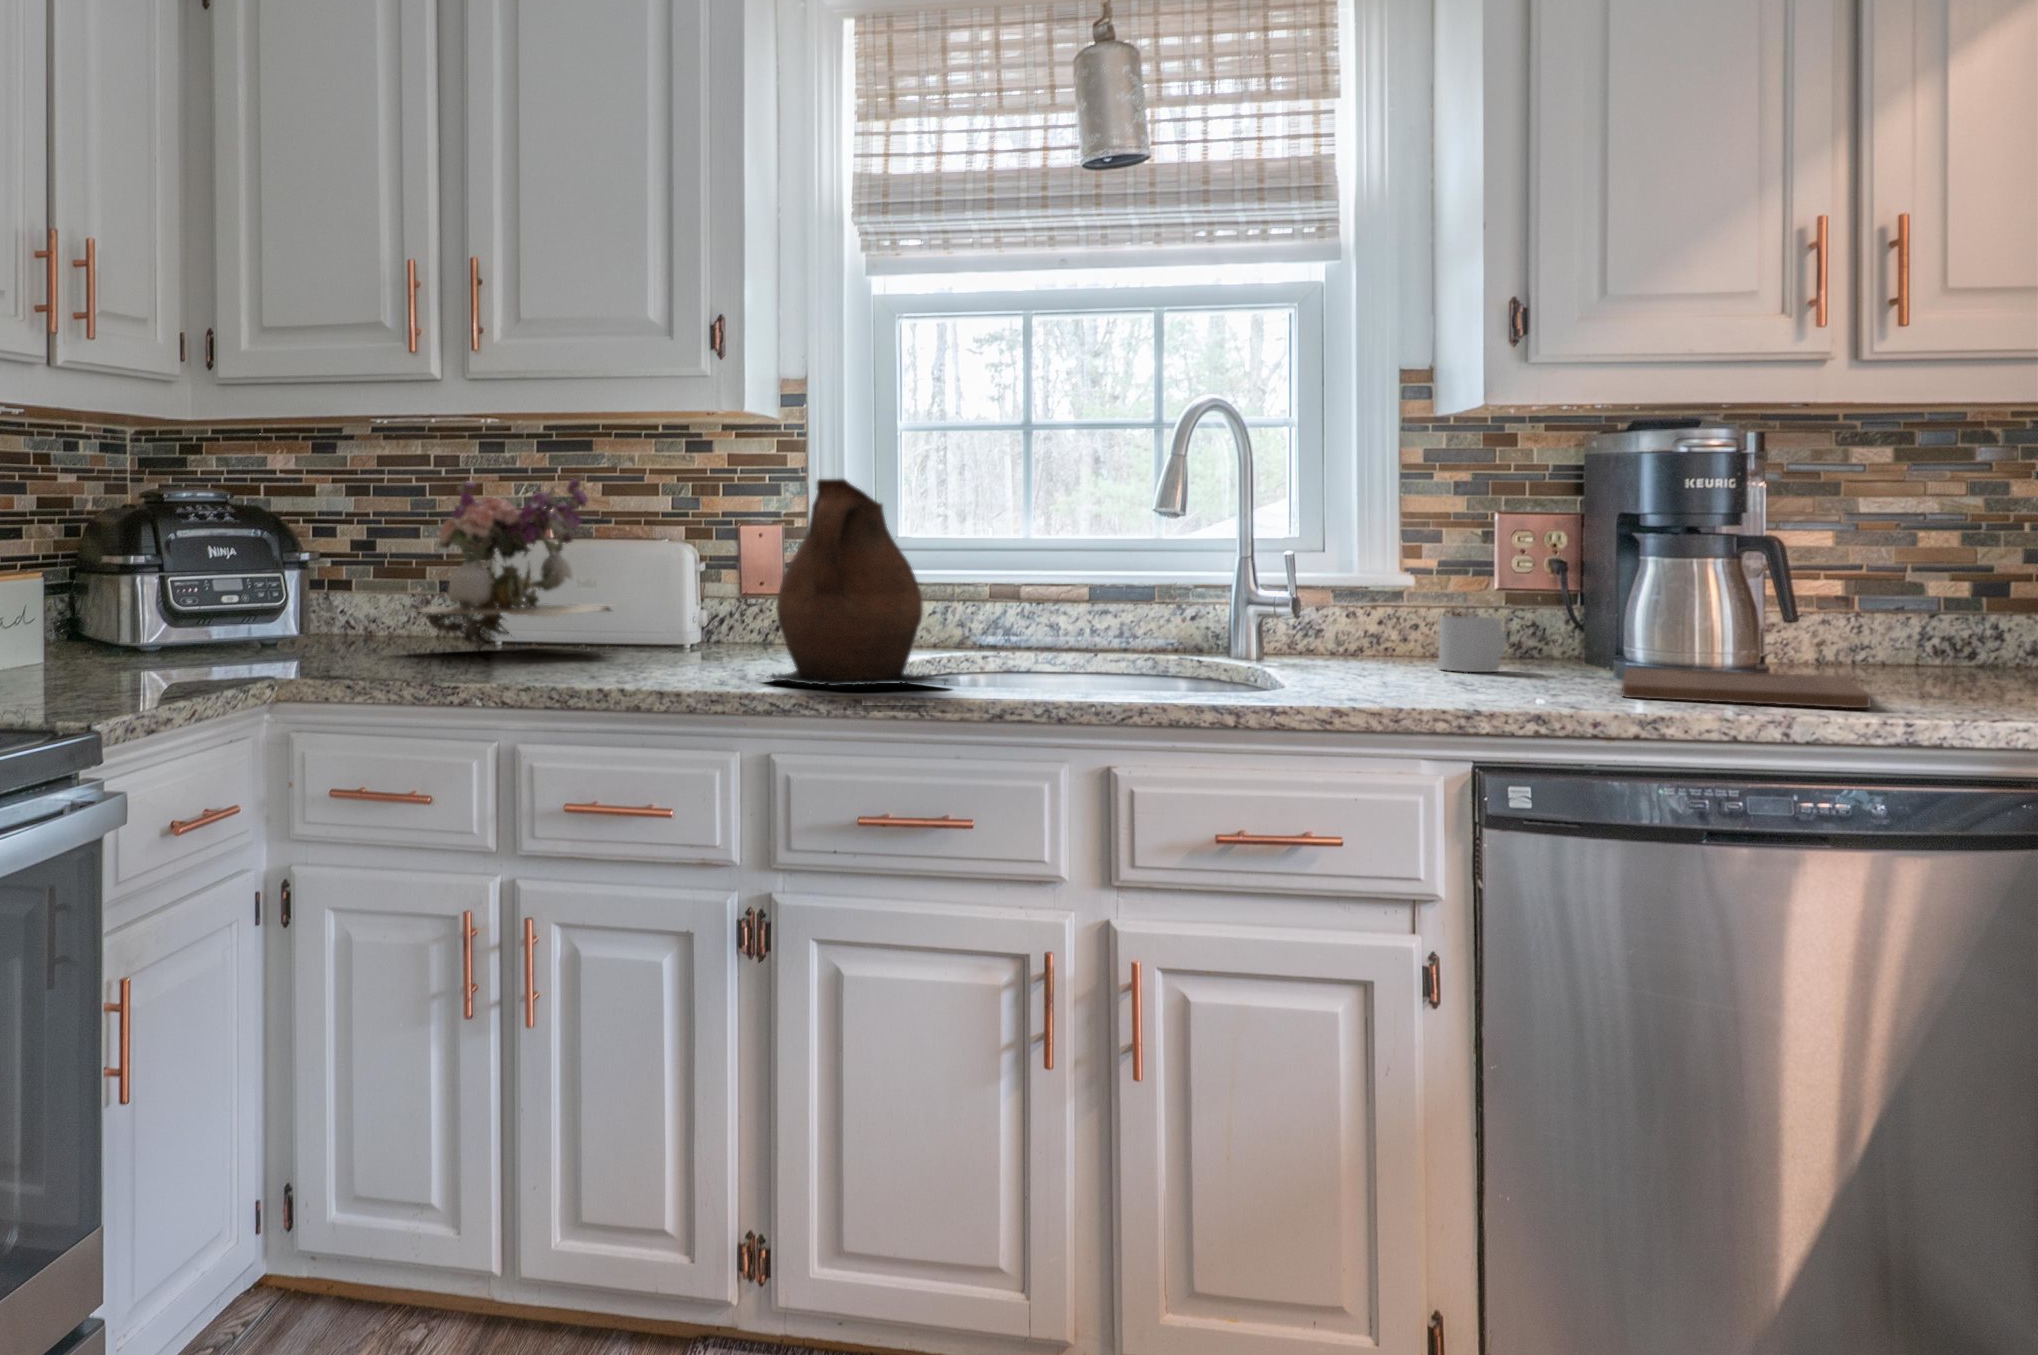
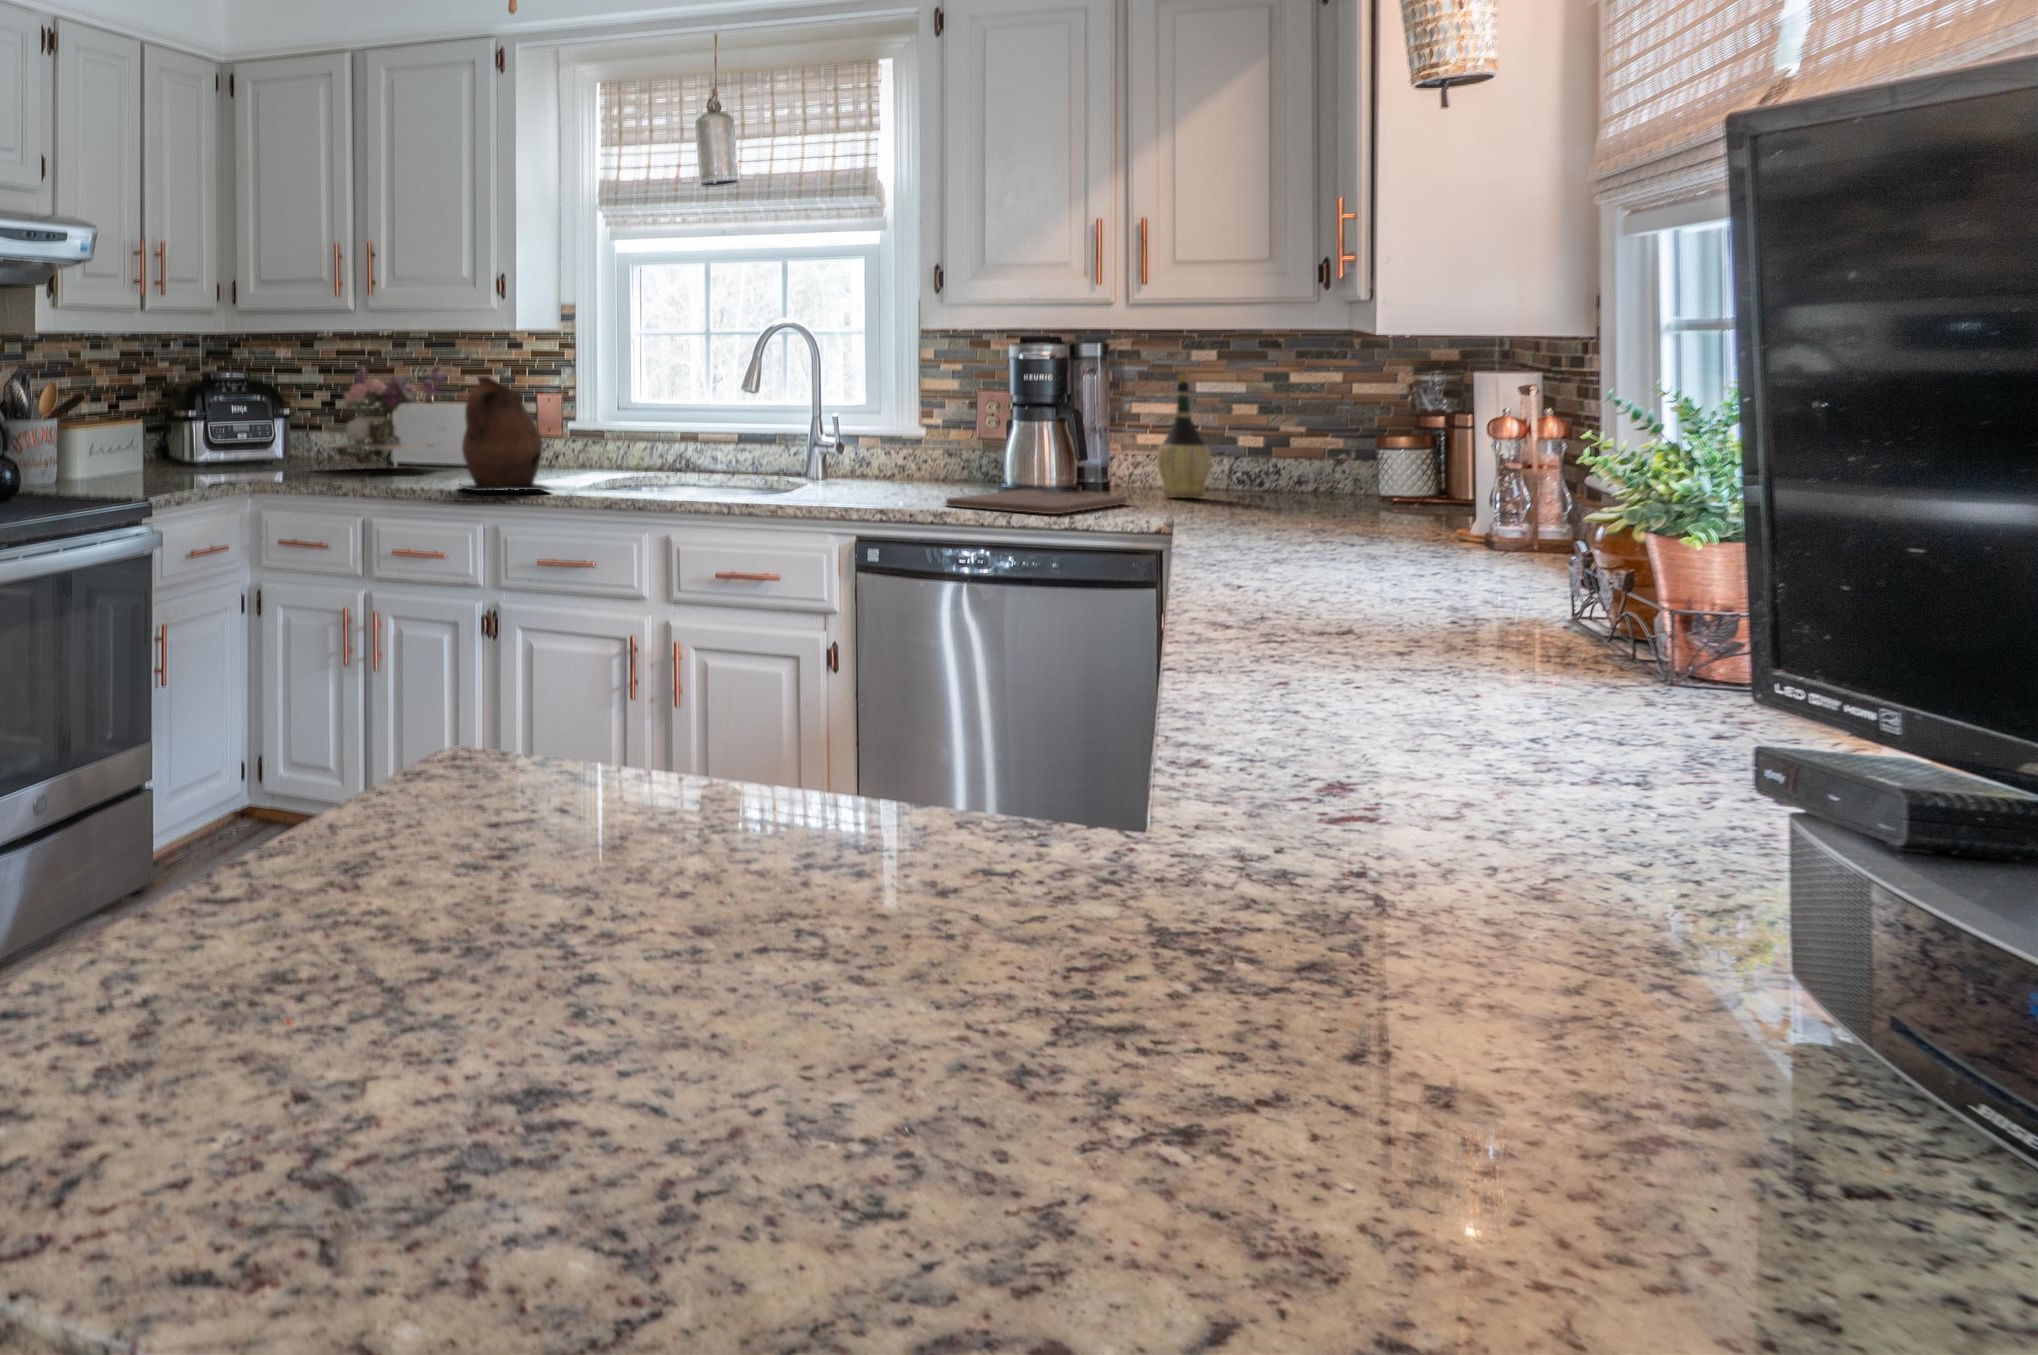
wine bottle: none [1798,485,1896,677] -> present [1157,374,1211,498]
mug: present [1438,616,1506,672] -> none [927,455,973,491]

